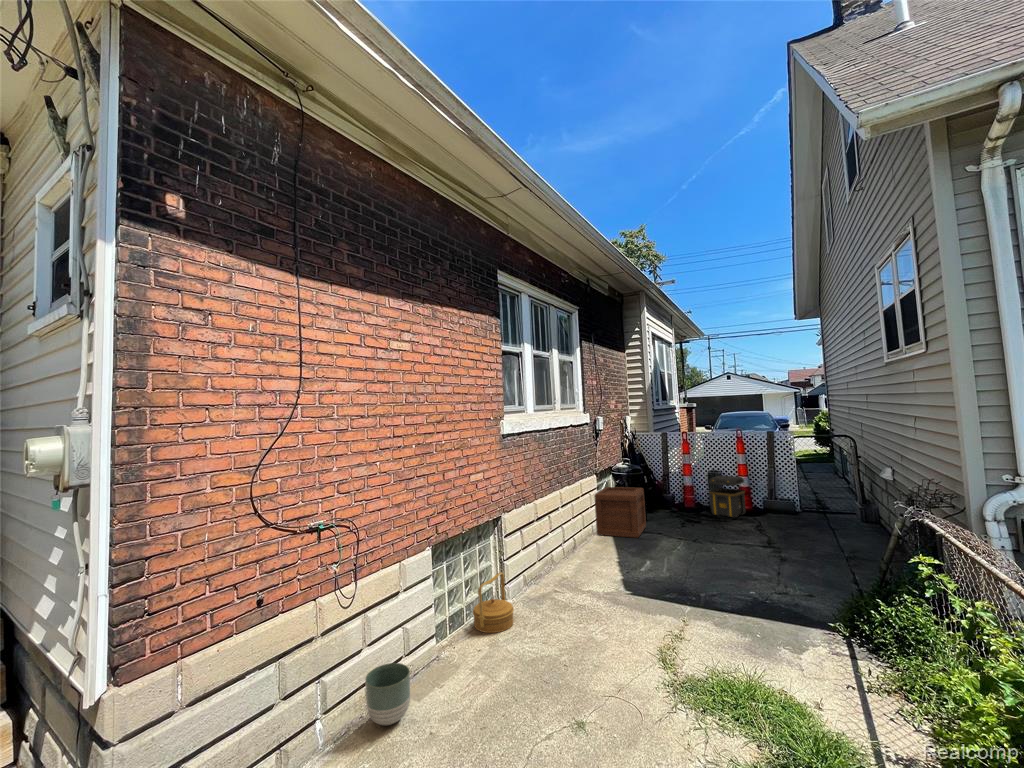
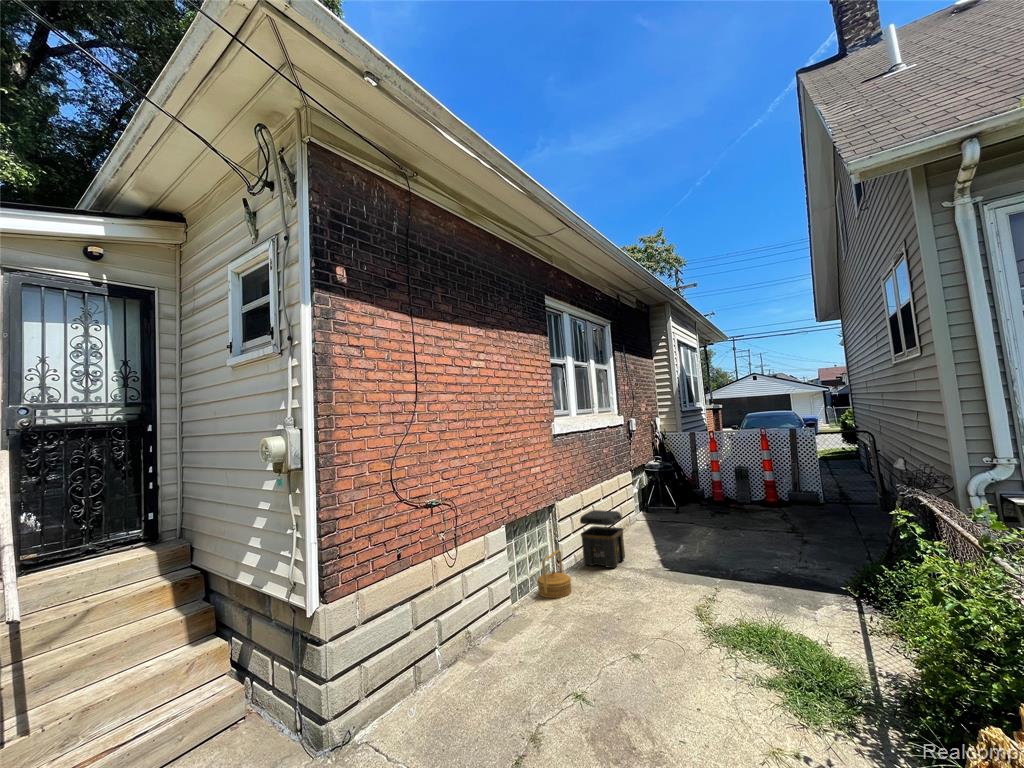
toolbox: present [709,475,746,518] -> present [580,510,625,568]
wooden crate: present [594,487,646,538] -> none [631,482,679,527]
planter: present [365,663,410,725] -> none [467,612,501,657]

